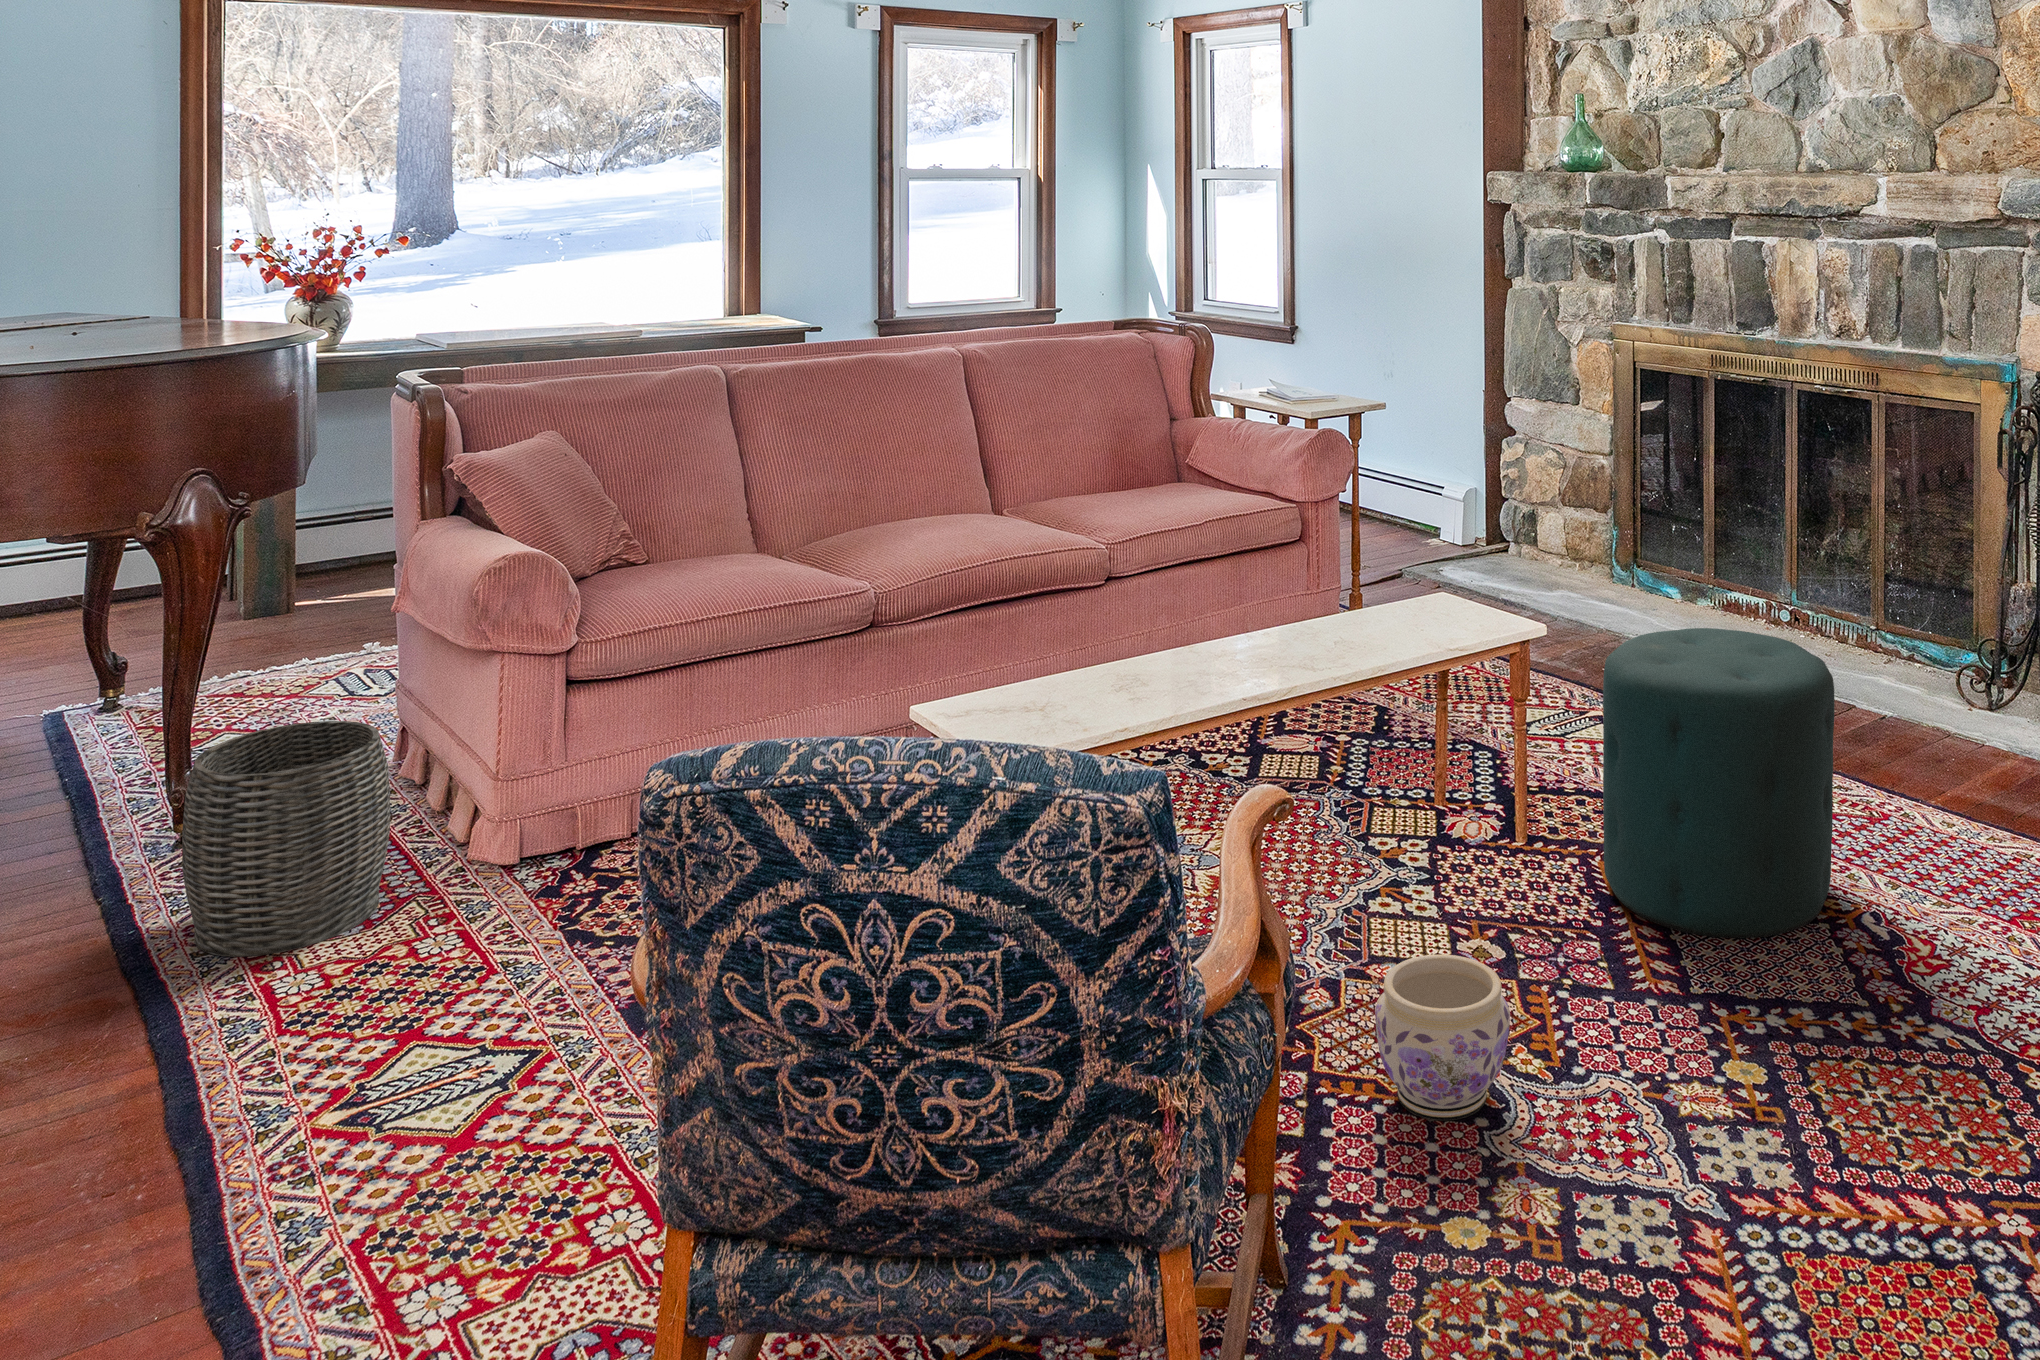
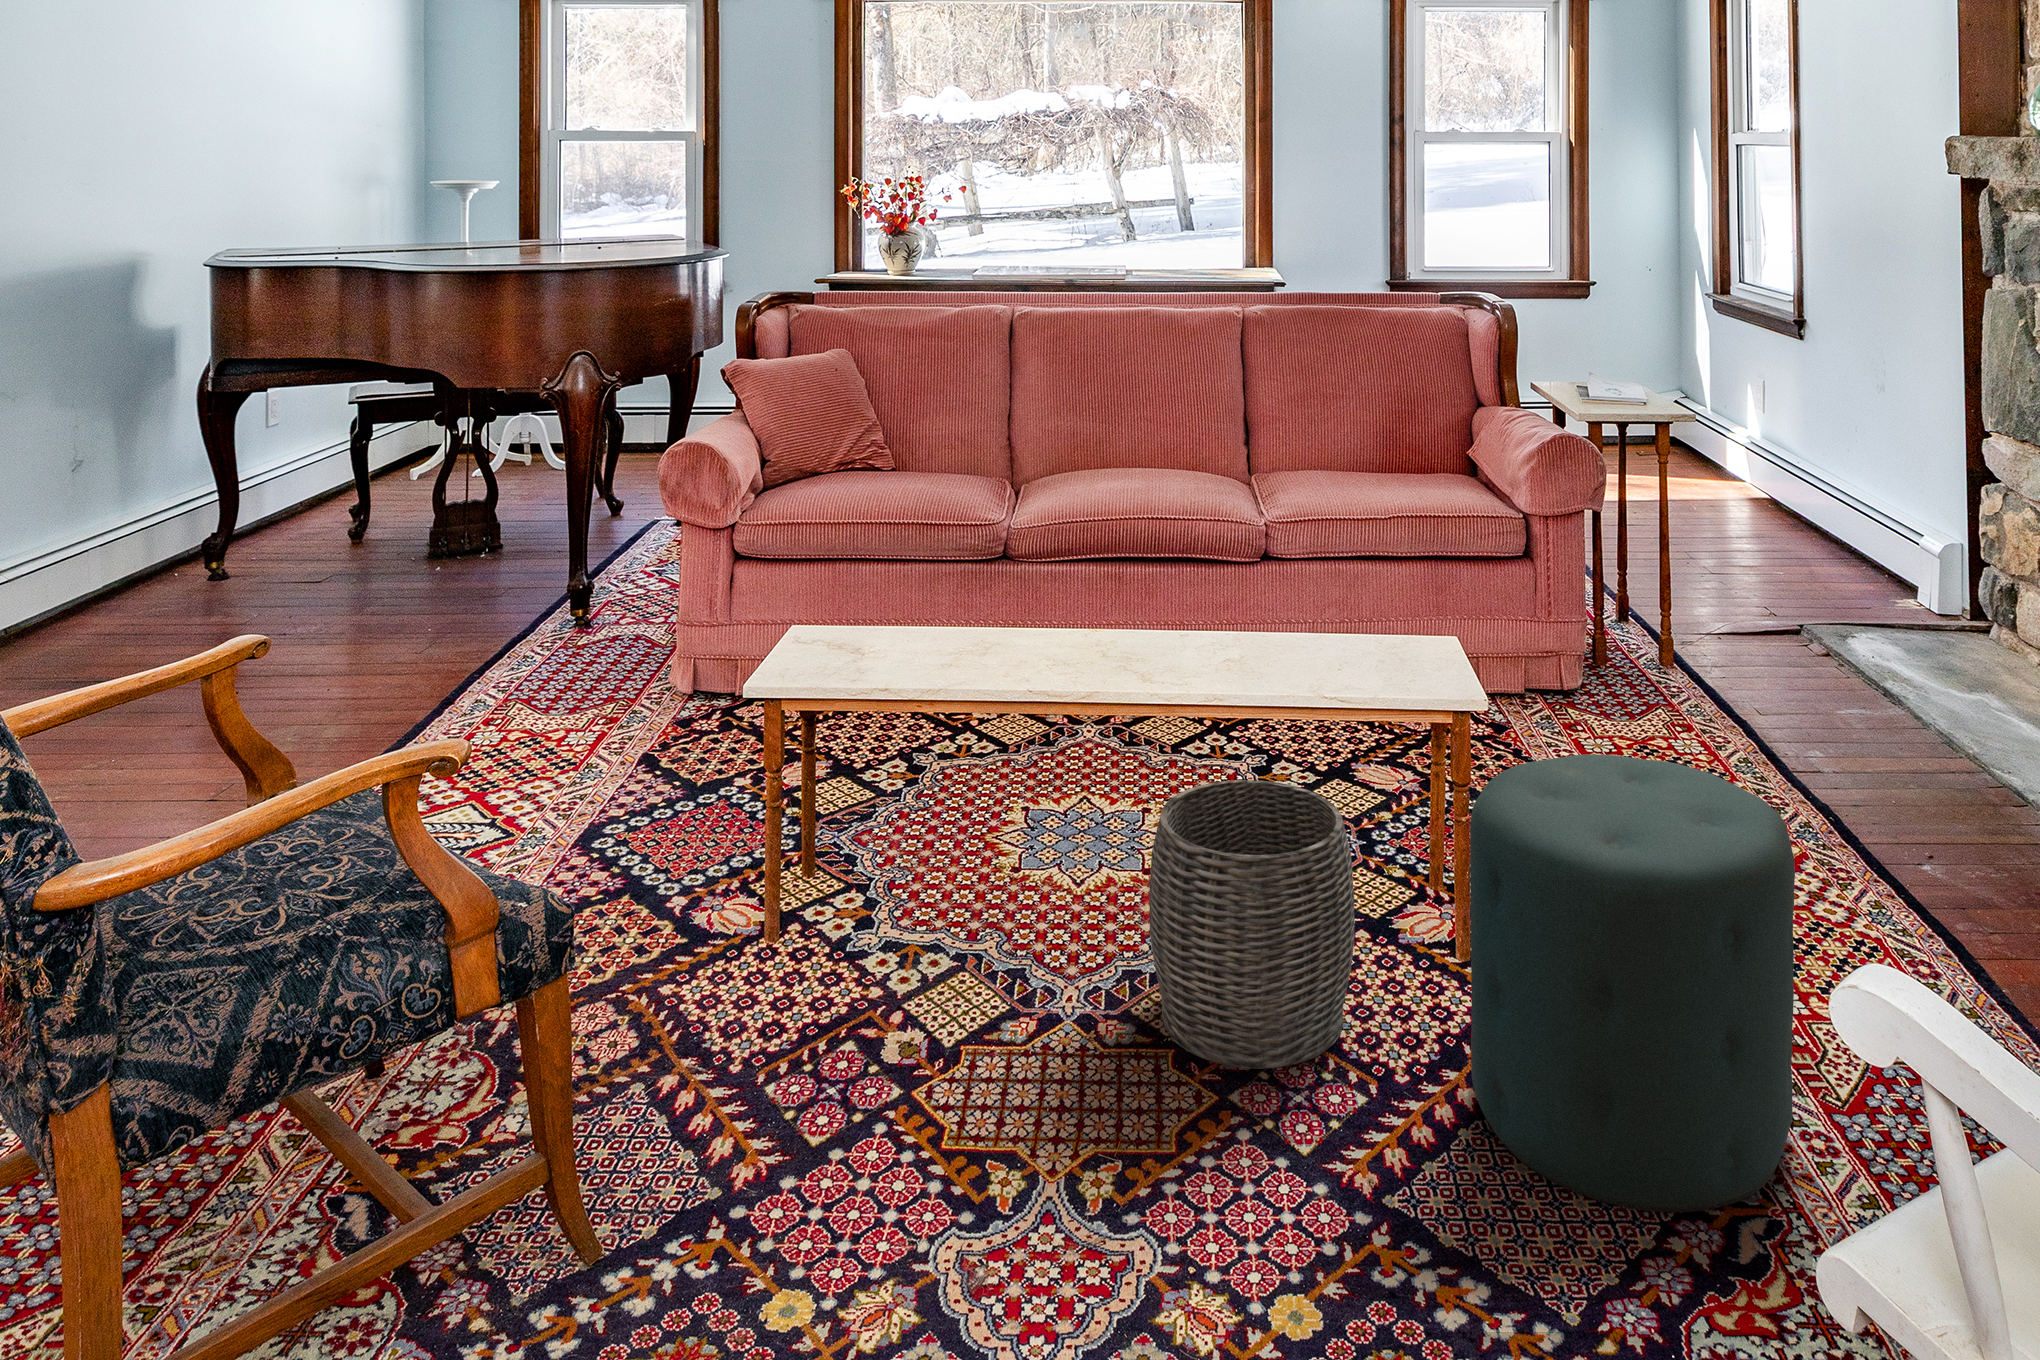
woven basket: present [182,721,390,956] -> present [1149,780,1355,1069]
planter: present [1375,954,1510,1120] -> none [914,1040,1069,1239]

